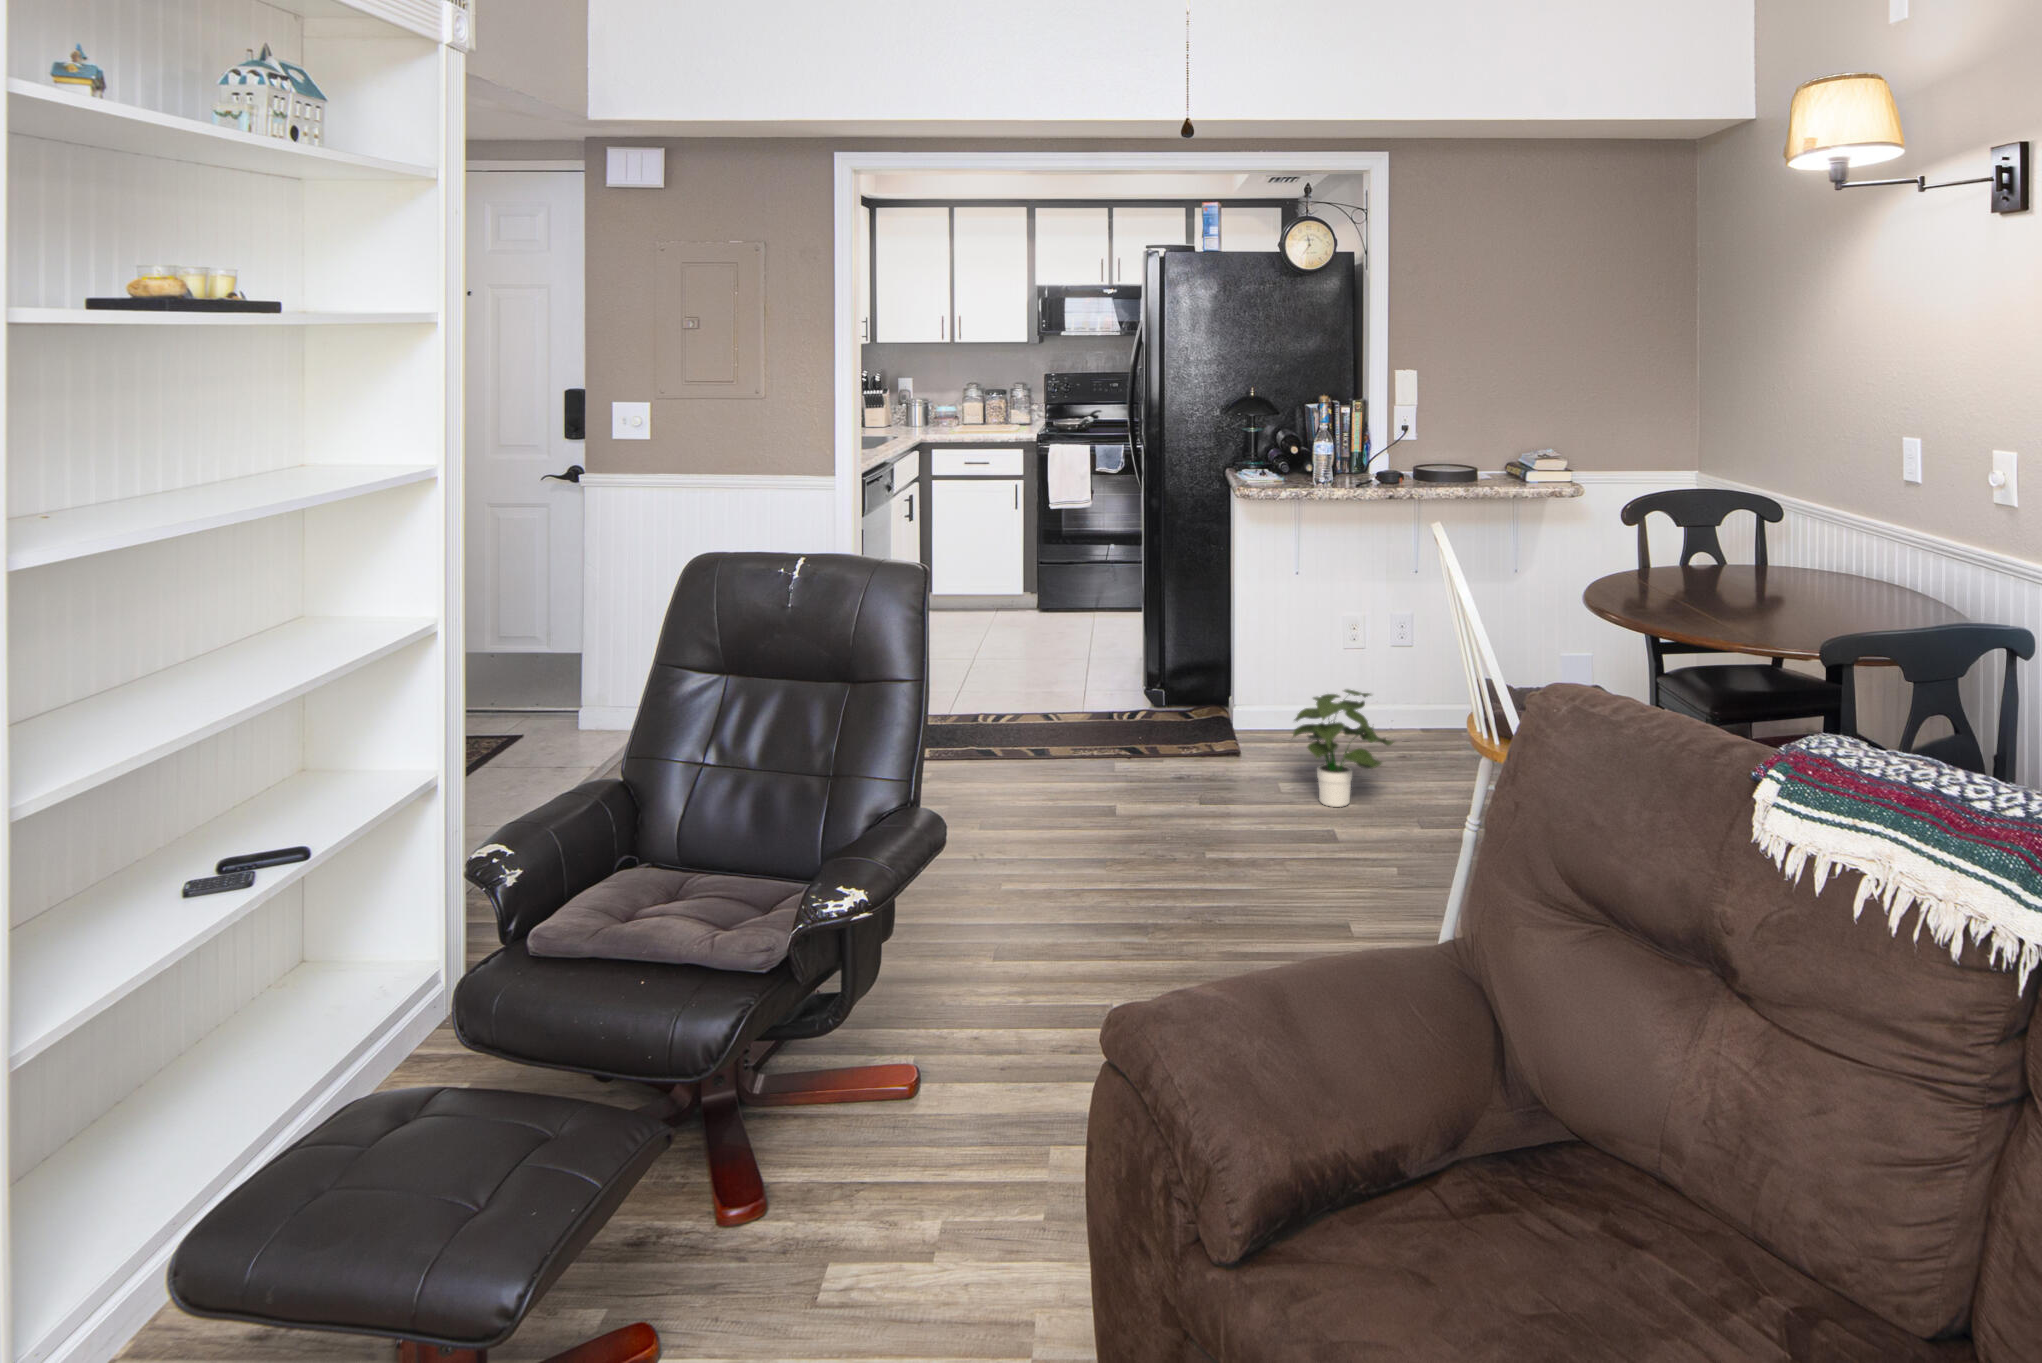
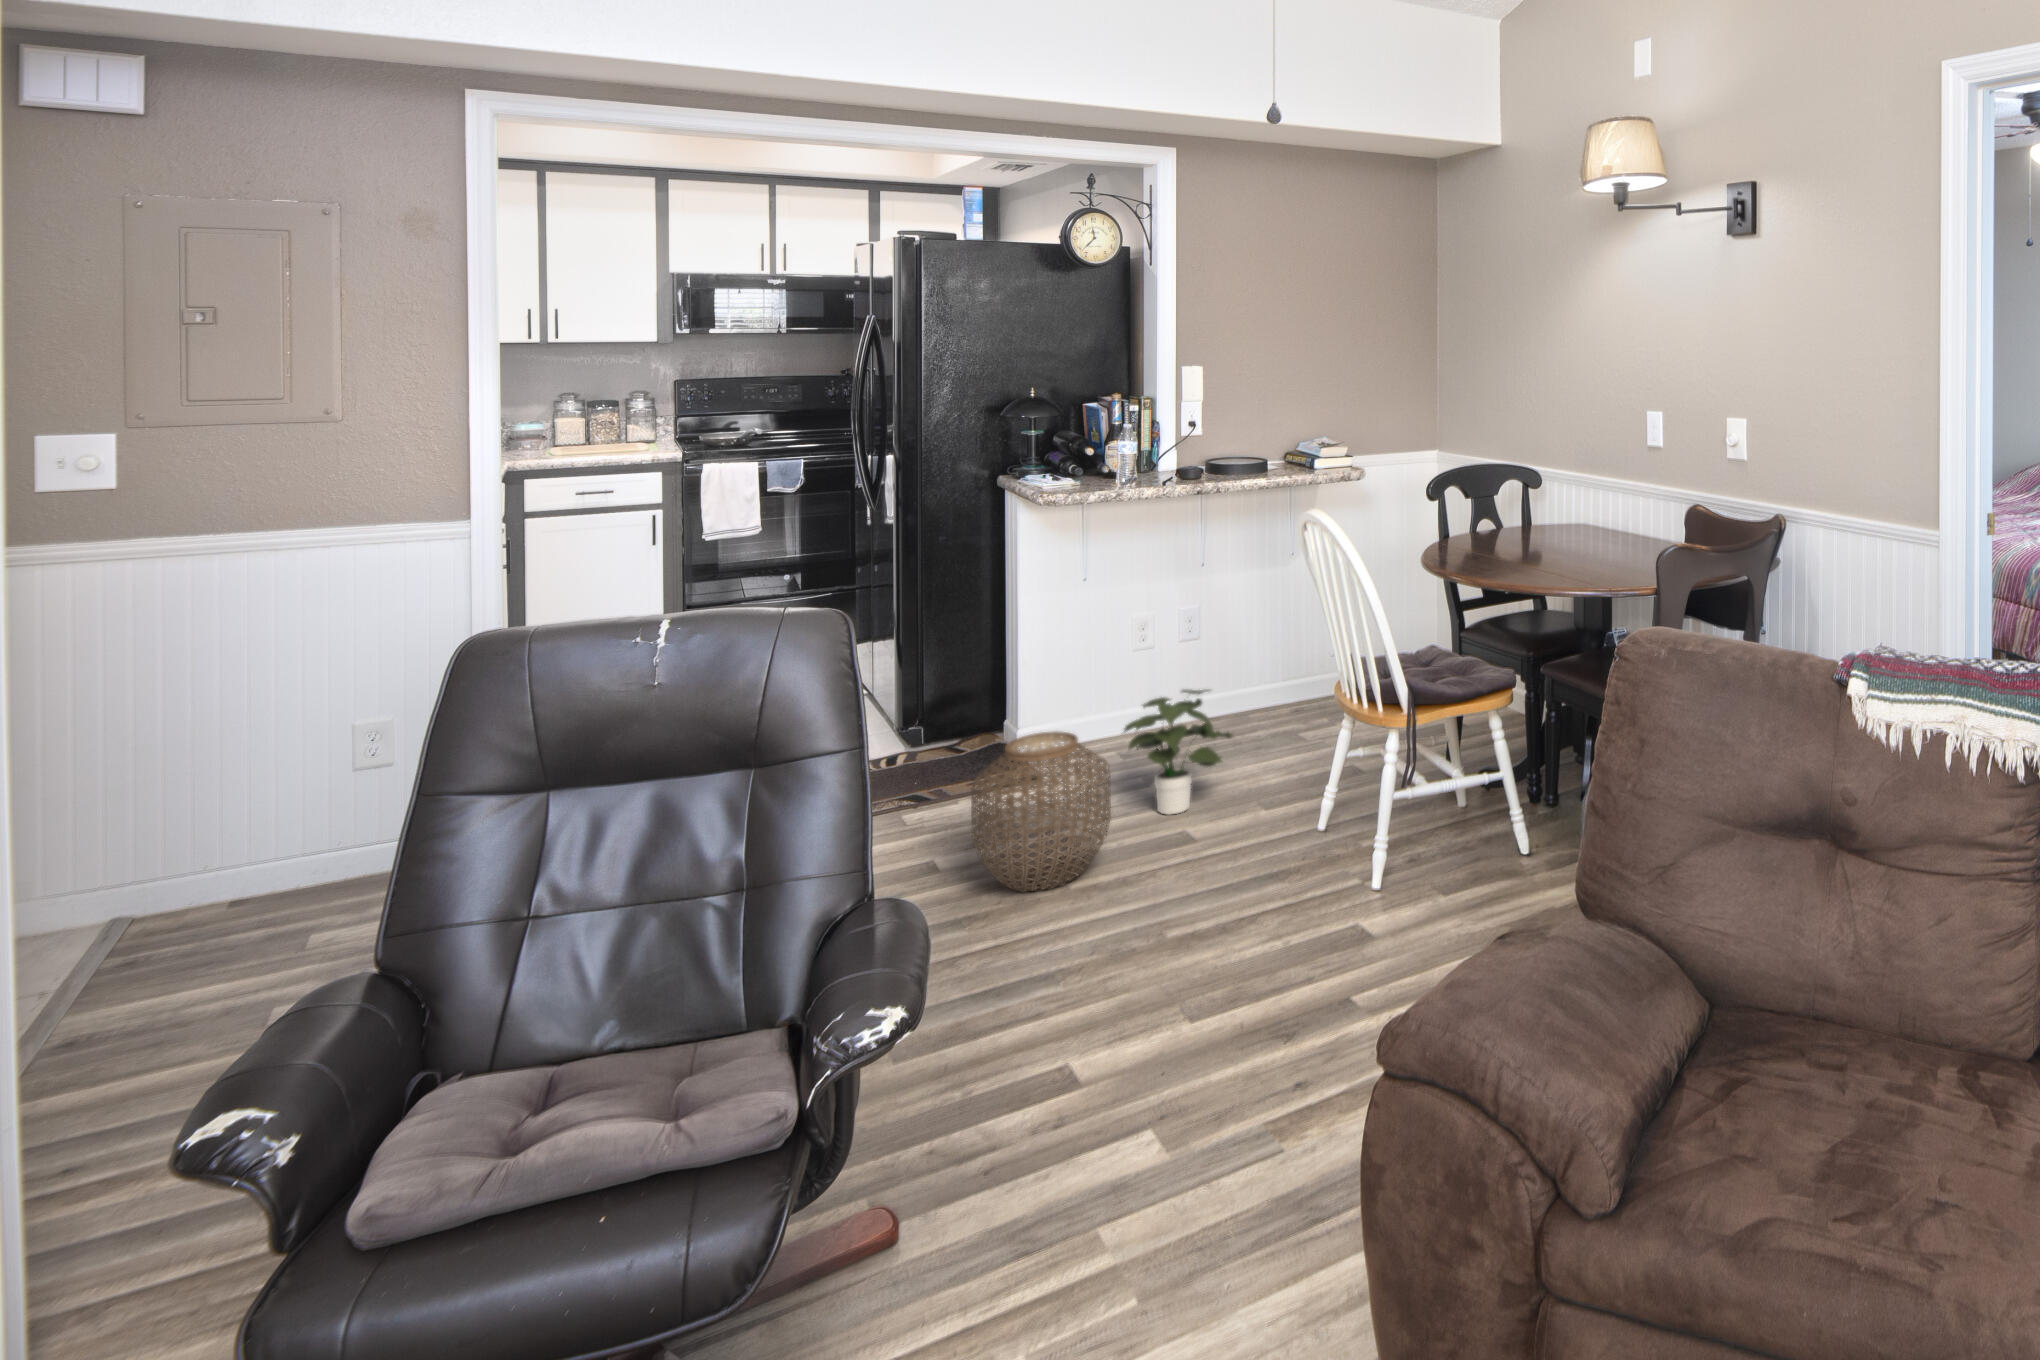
woven basket: none [1141,703,1256,842] -> present [971,731,1111,891]

